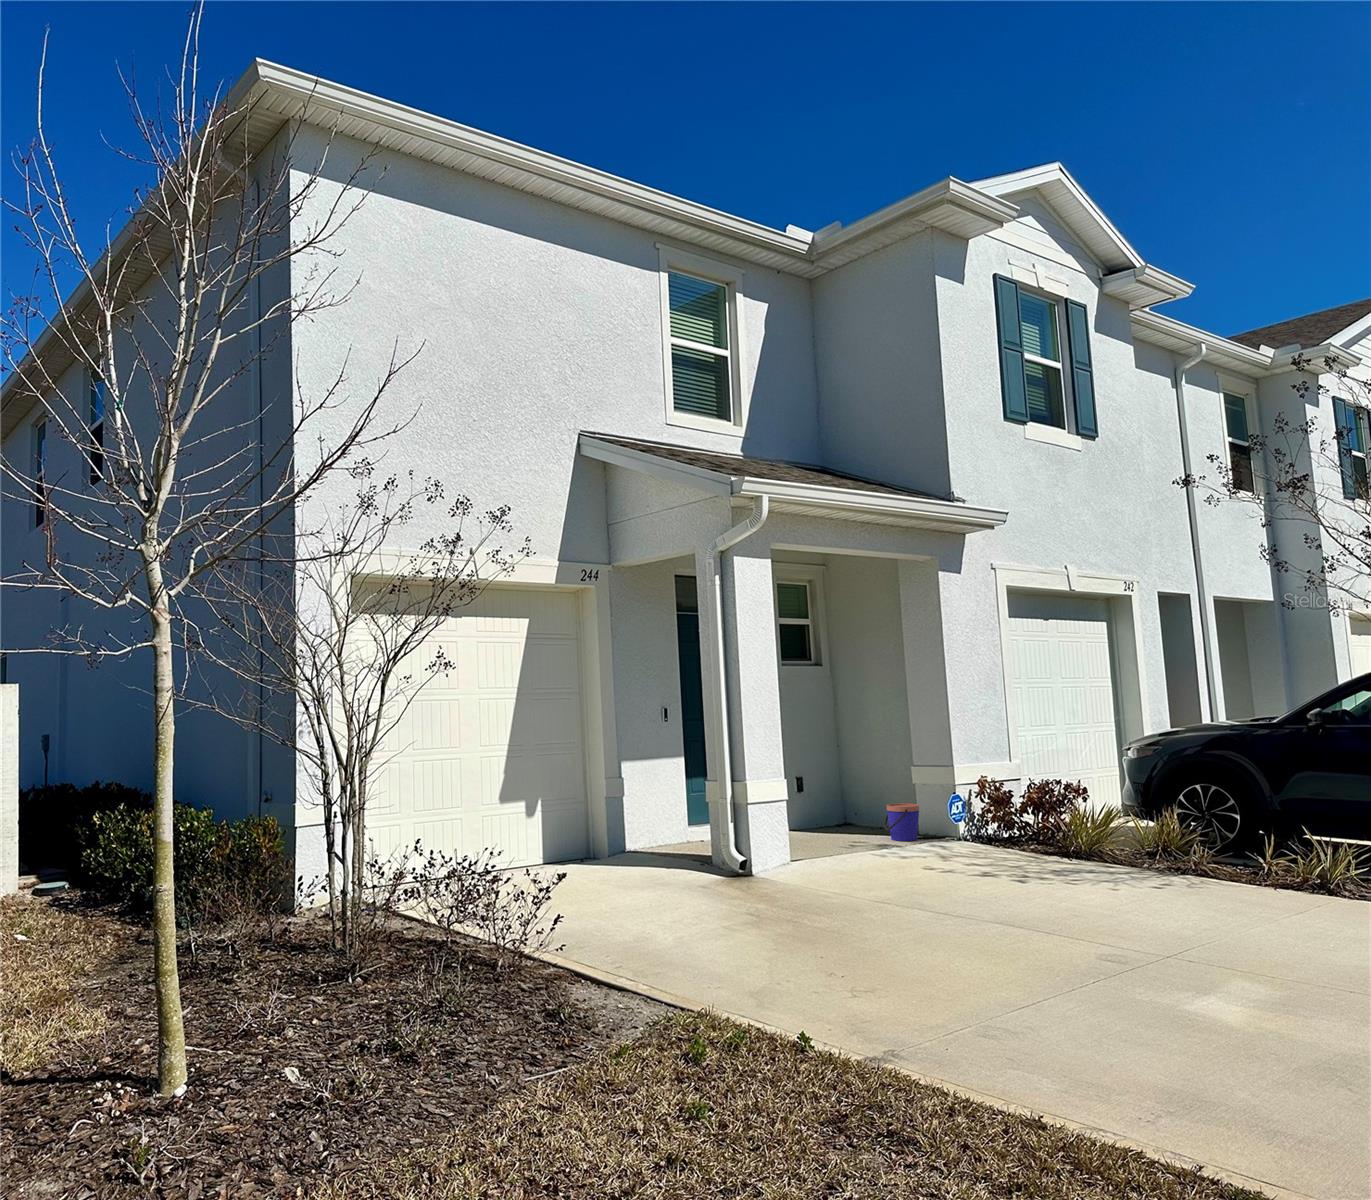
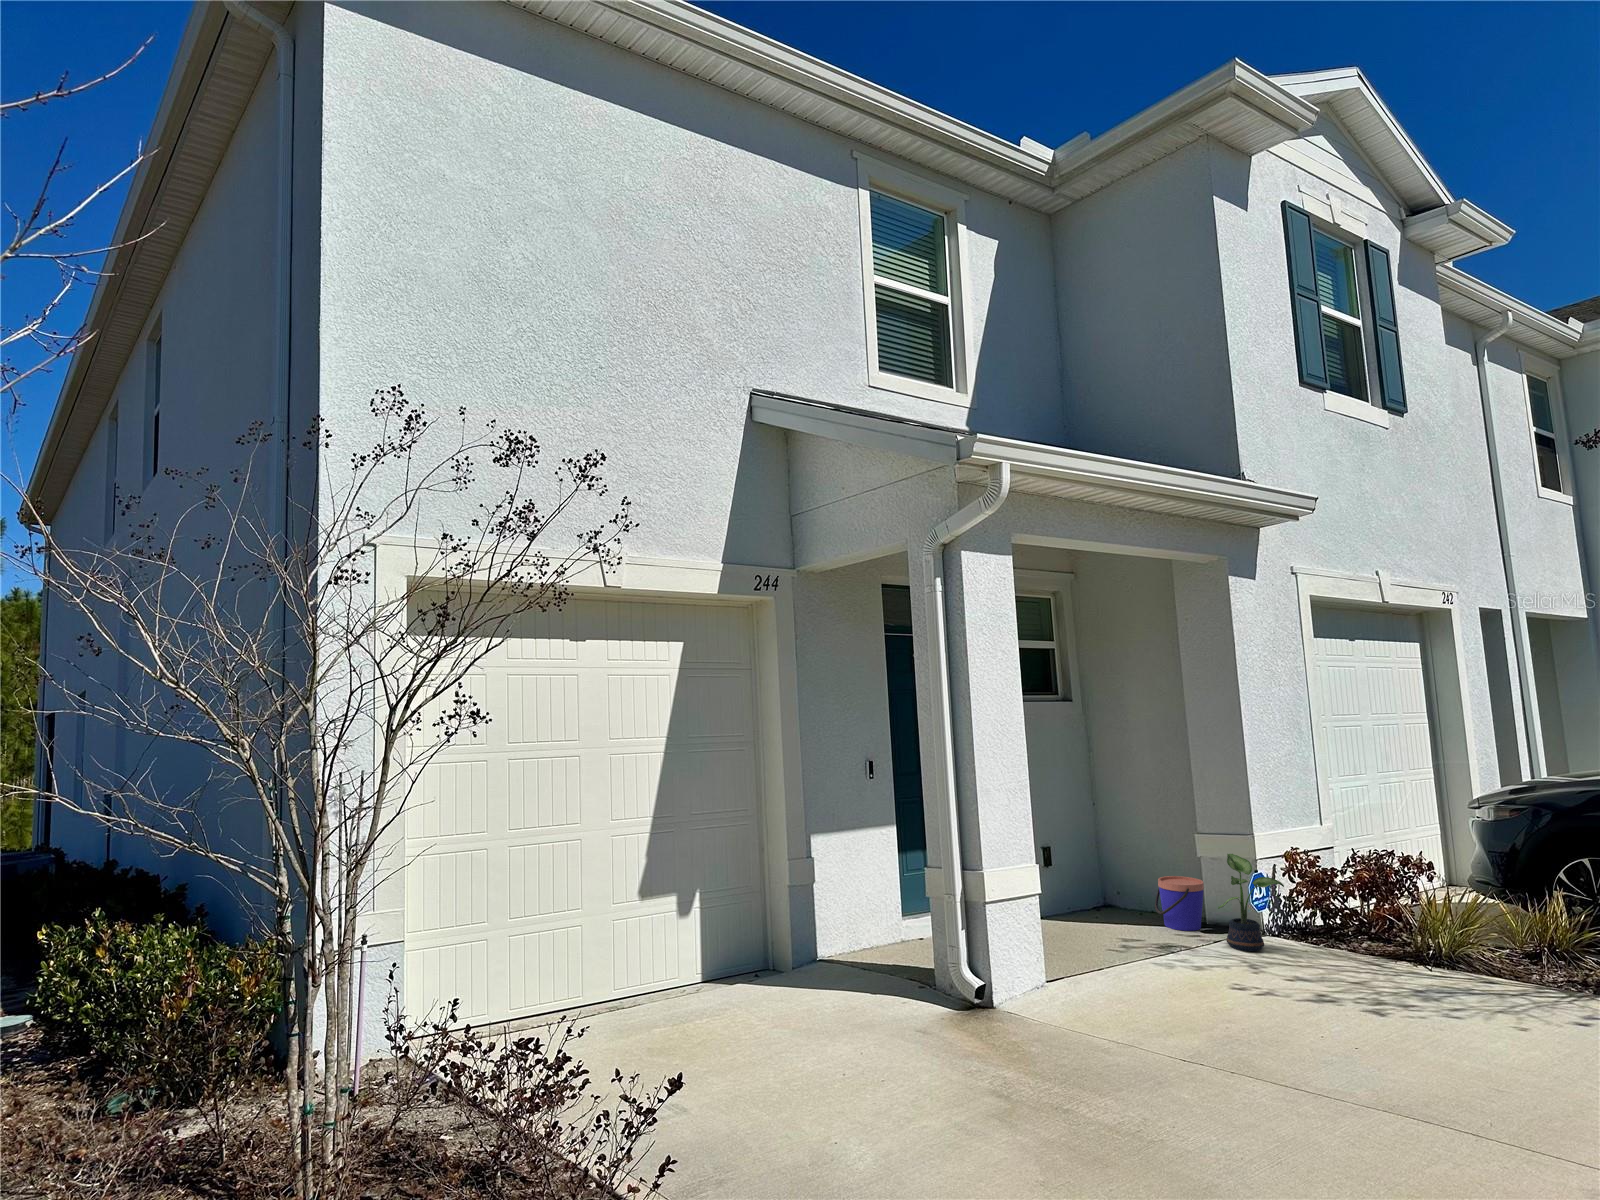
potted plant: none [925,782,971,849] -> present [1218,854,1284,951]

